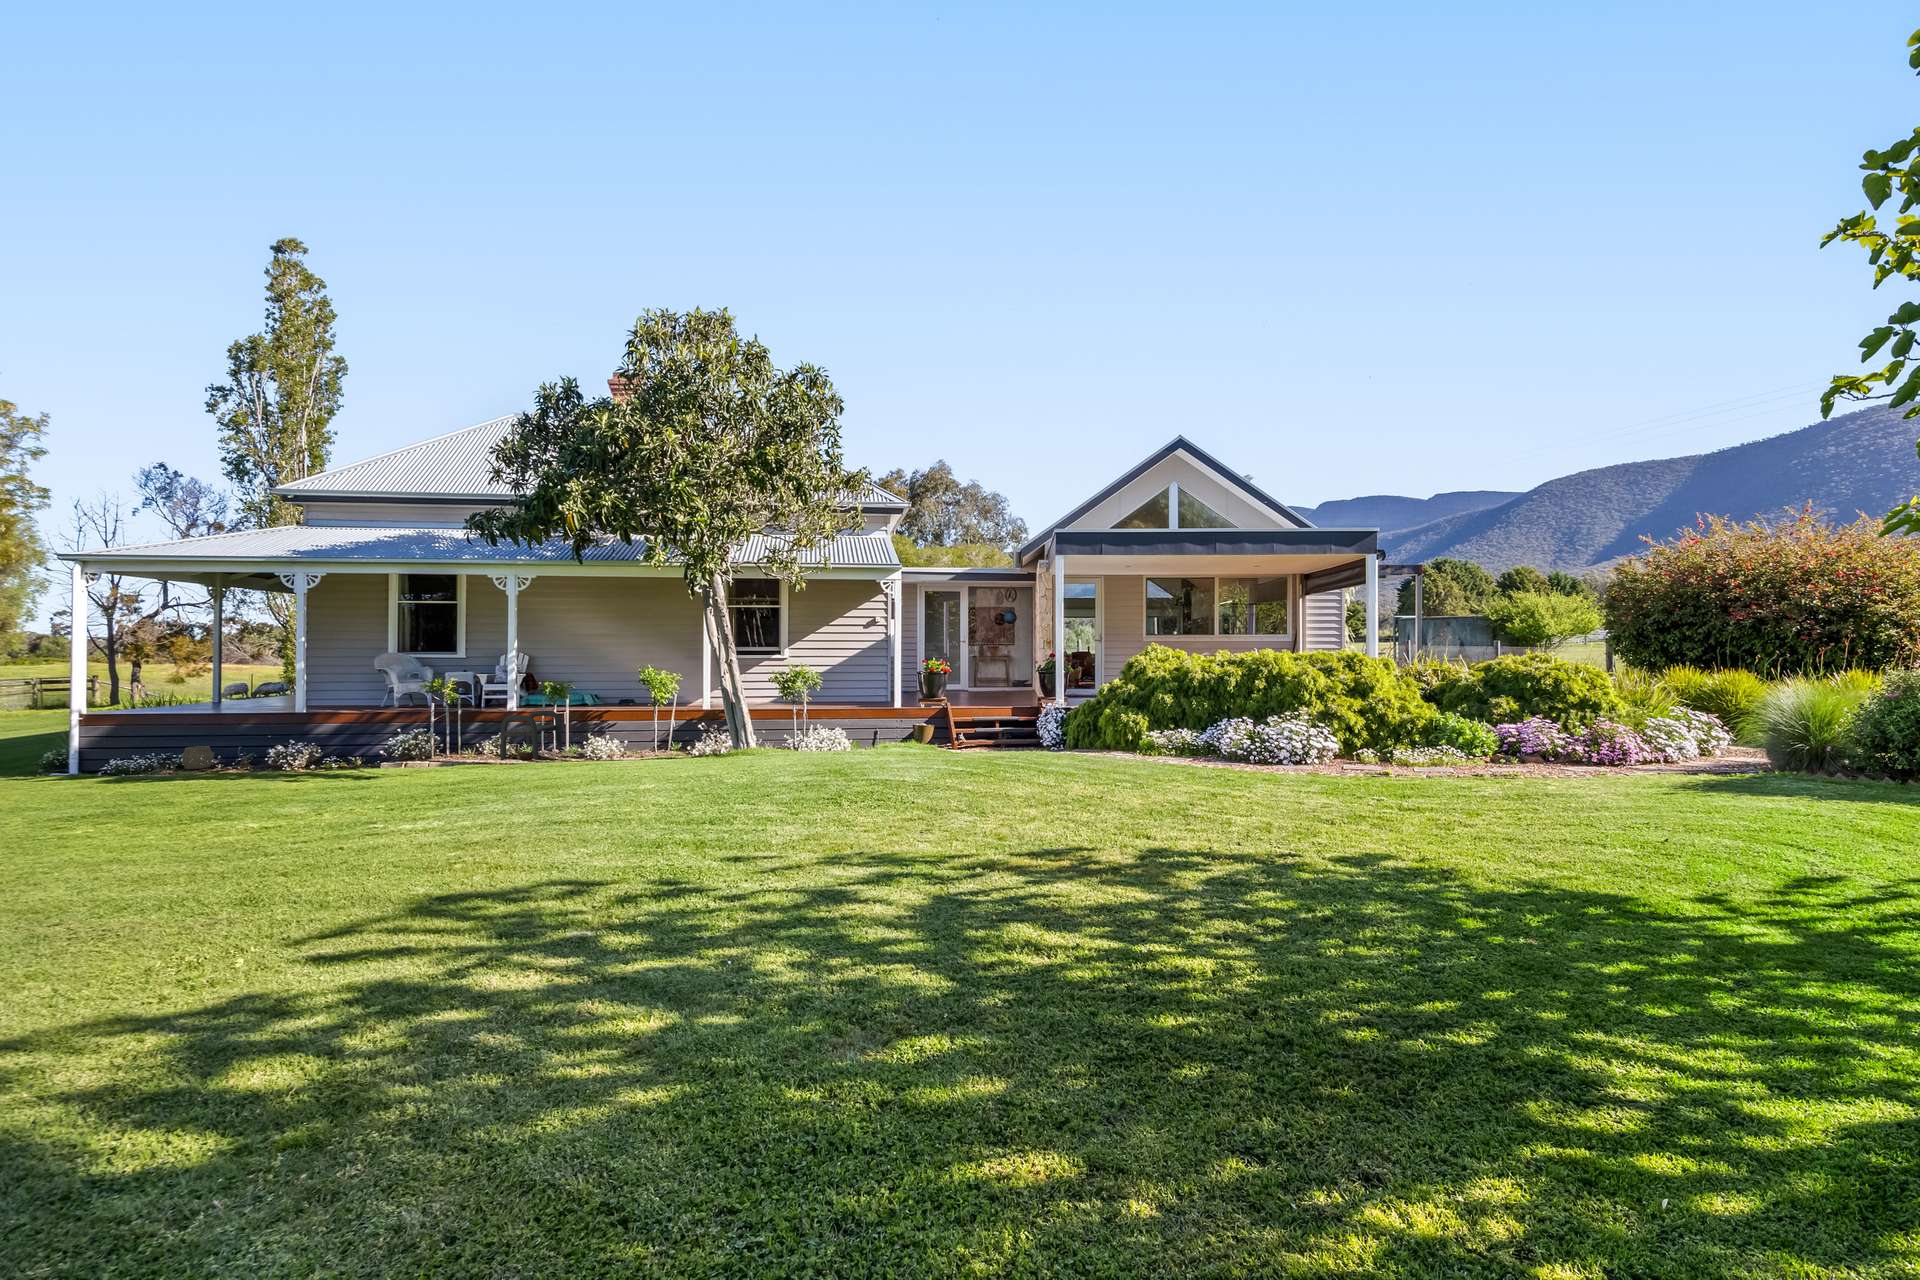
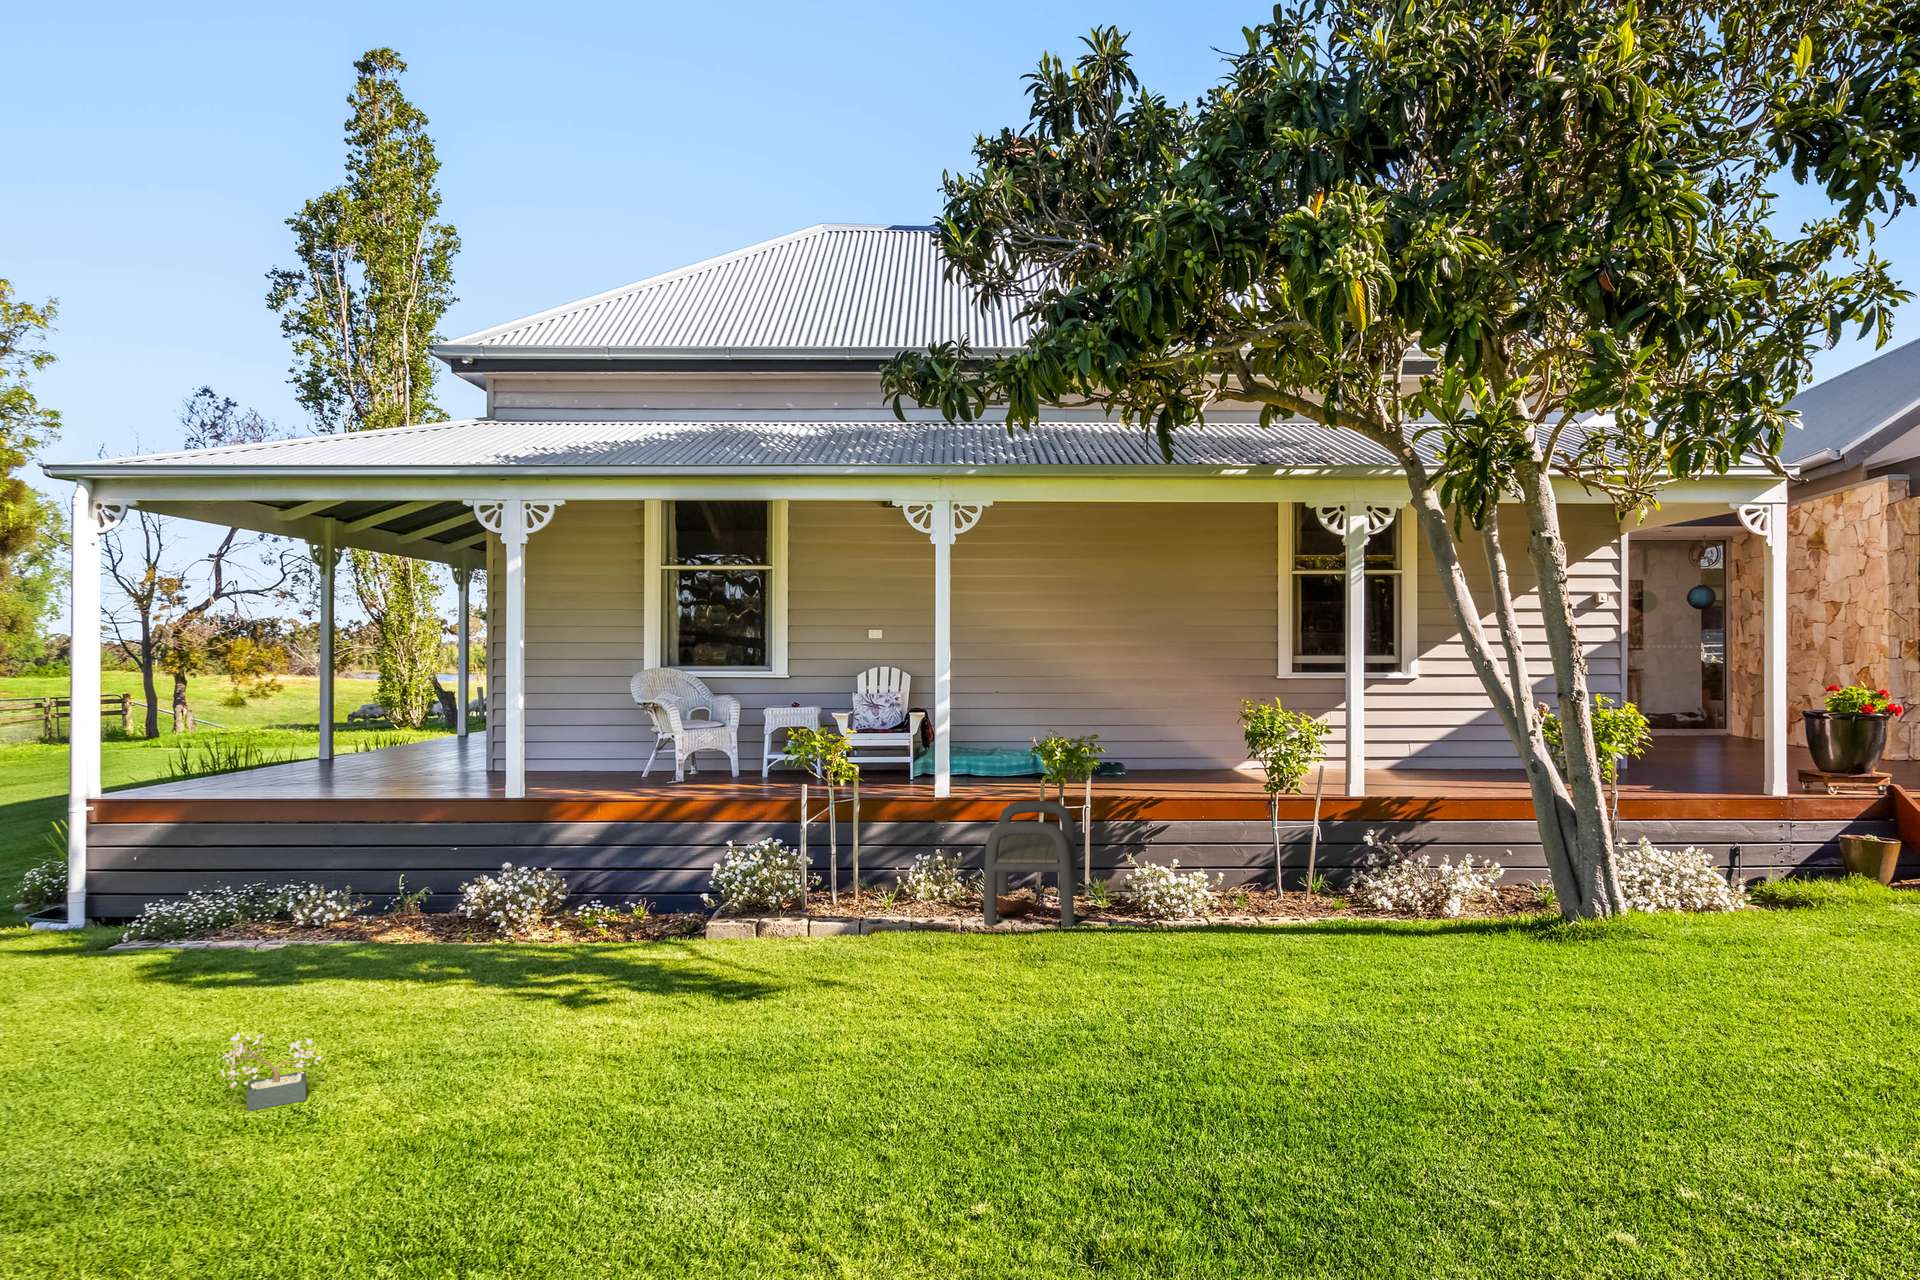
woven basket: present [182,746,213,769] -> none [290,890,354,948]
decorative plant: none [143,769,181,794] -> present [221,1032,322,1111]

